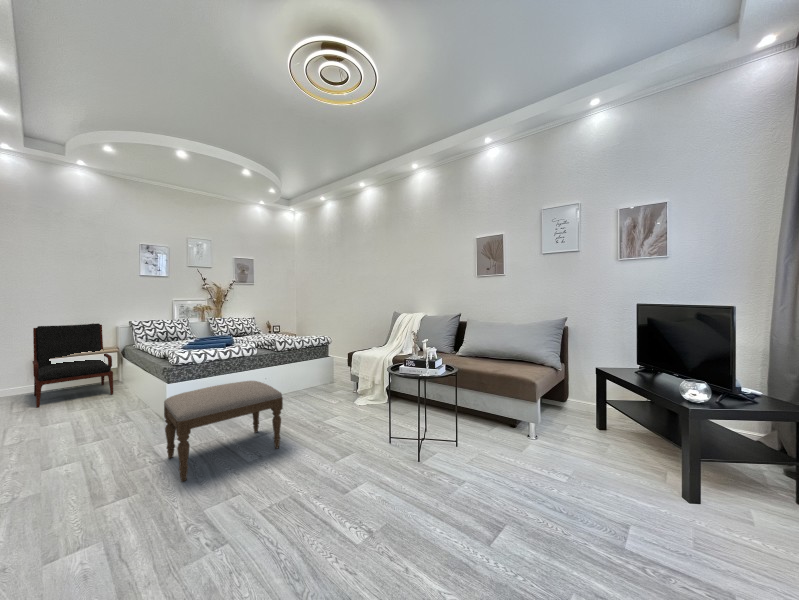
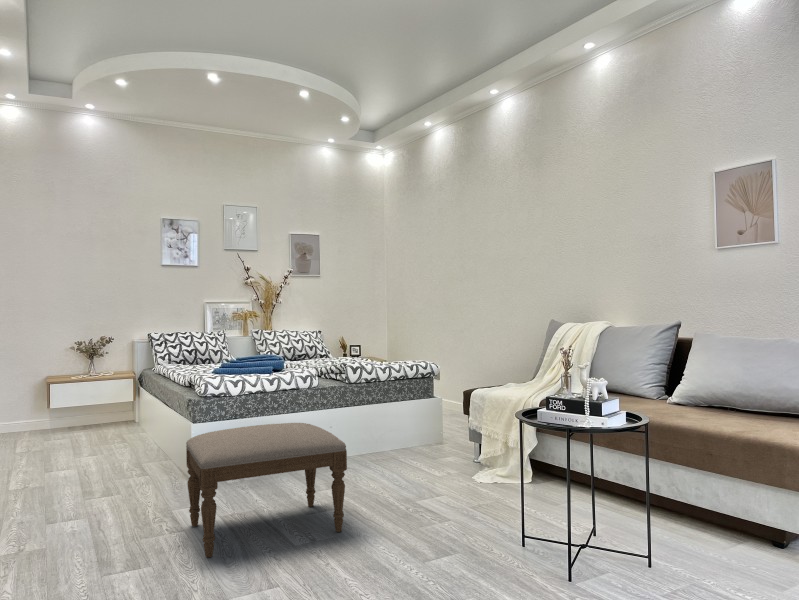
armchair: present [33,323,113,408] -> none [40,336,128,448]

